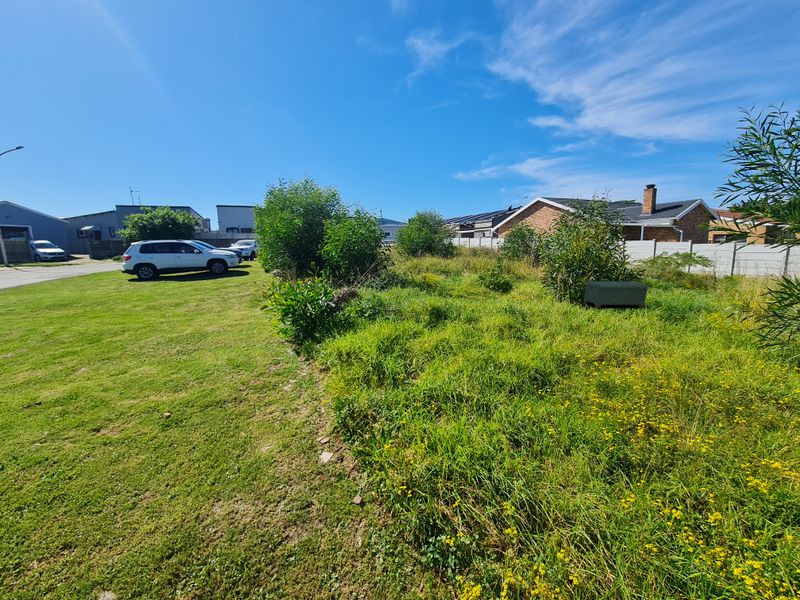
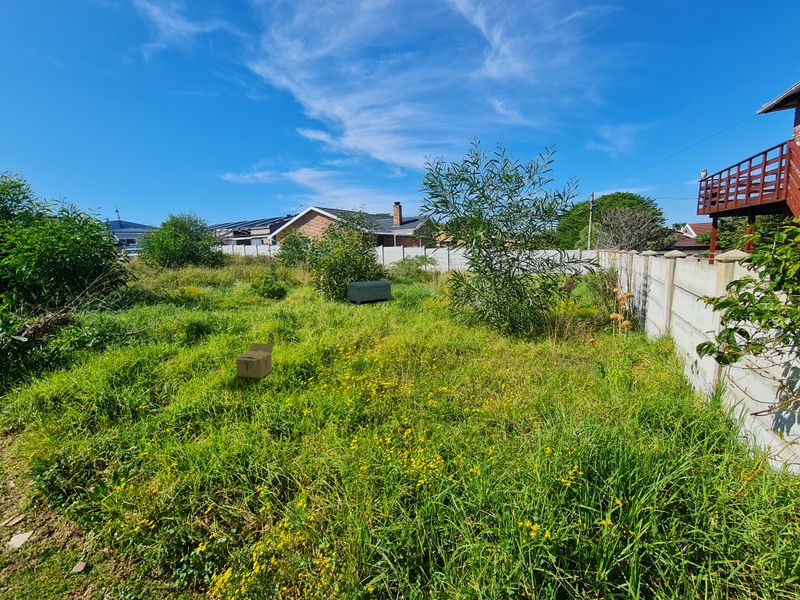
cardboard box: none [469,337,511,376] -> present [231,343,274,379]

